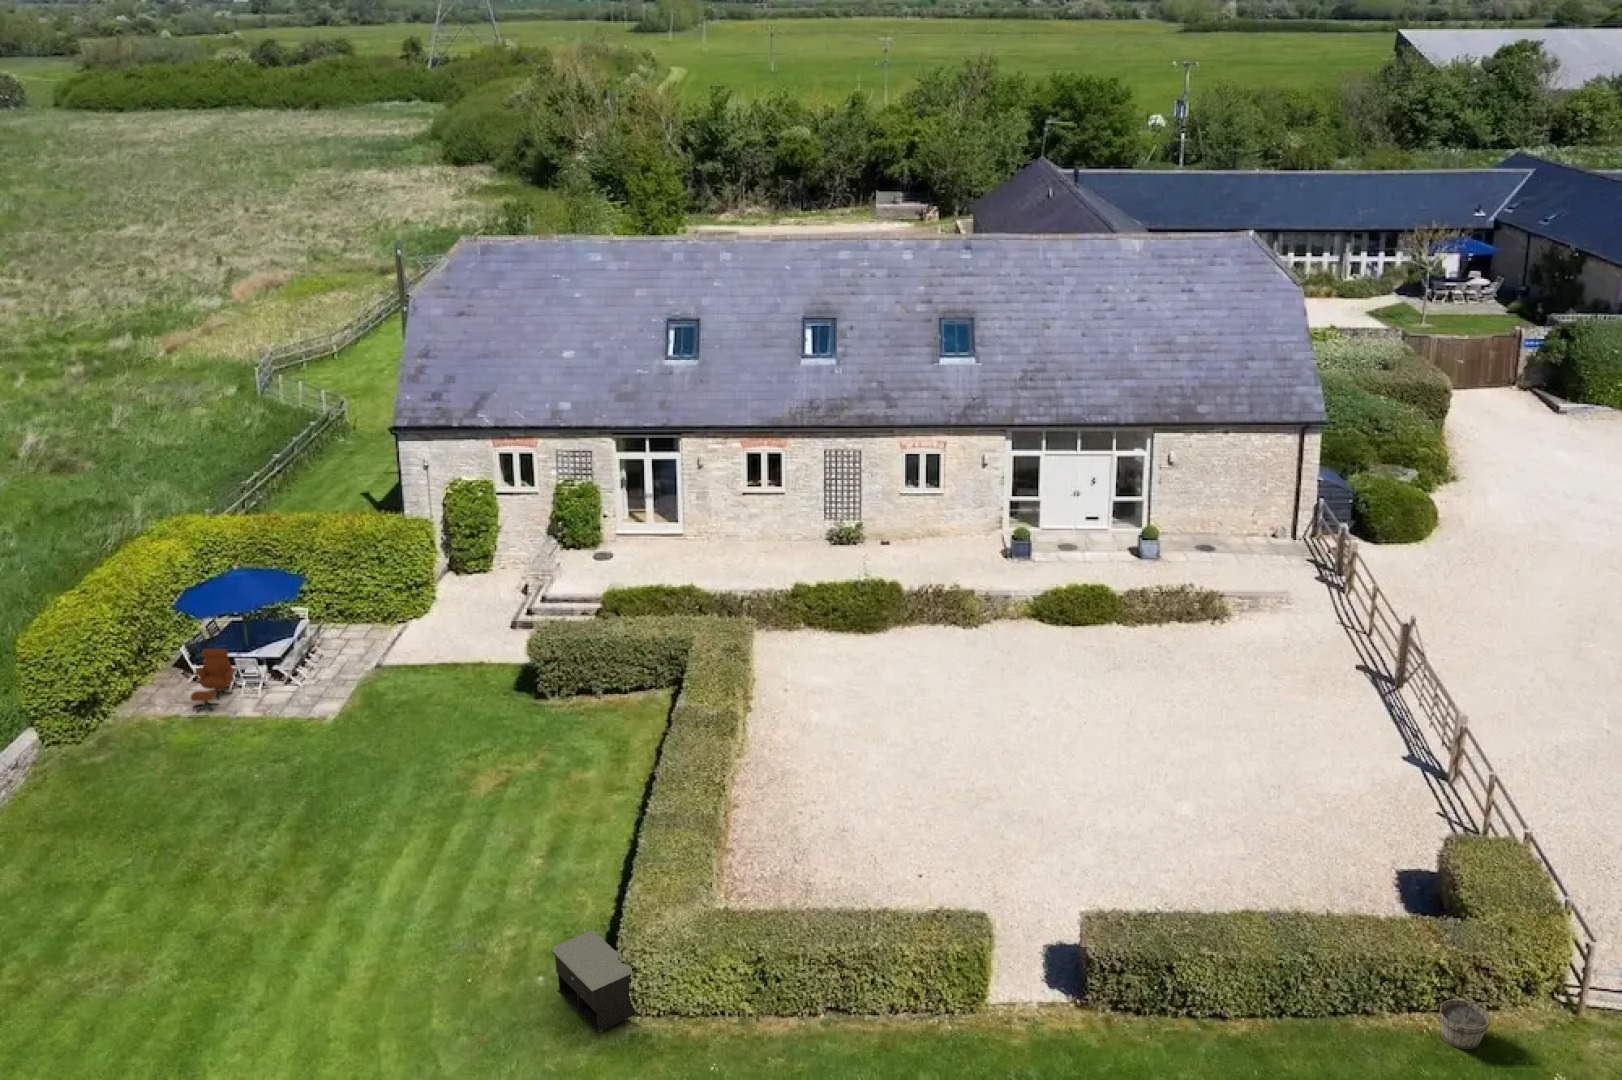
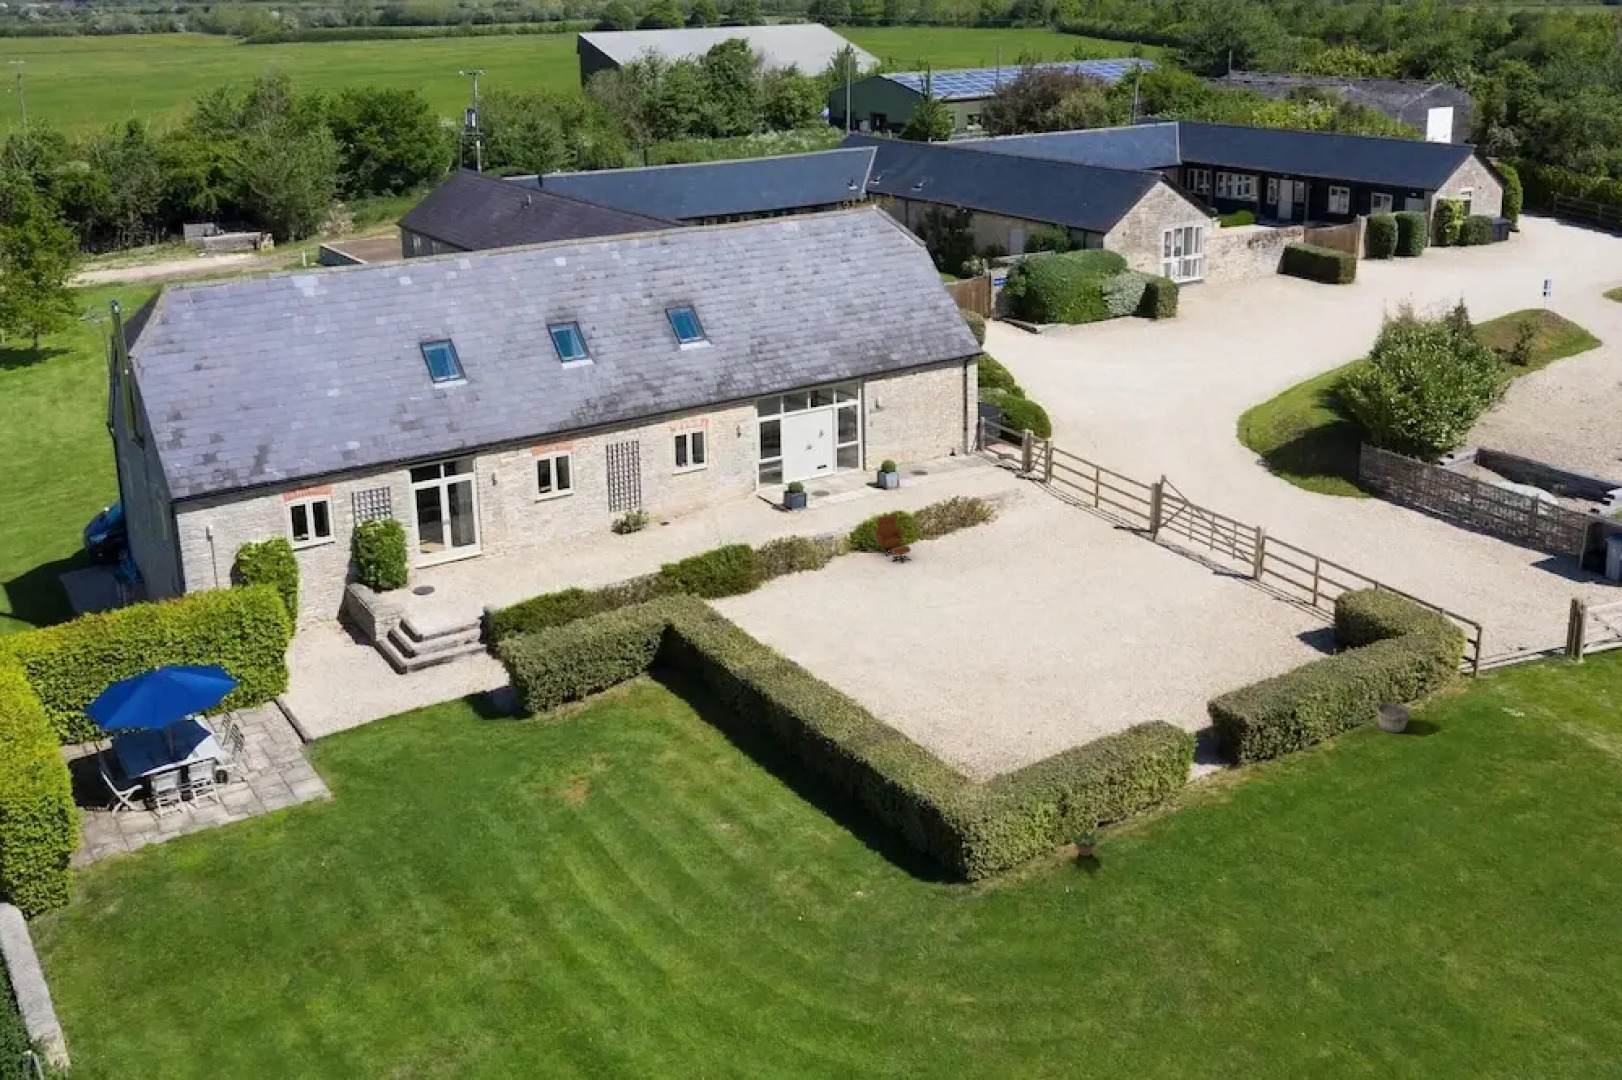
lounge chair: present [191,649,235,712] -> present [875,515,911,560]
storage bench: present [552,930,635,1032] -> none [818,847,899,922]
decorative plant: none [858,1011,910,1048] -> present [1068,826,1102,856]

